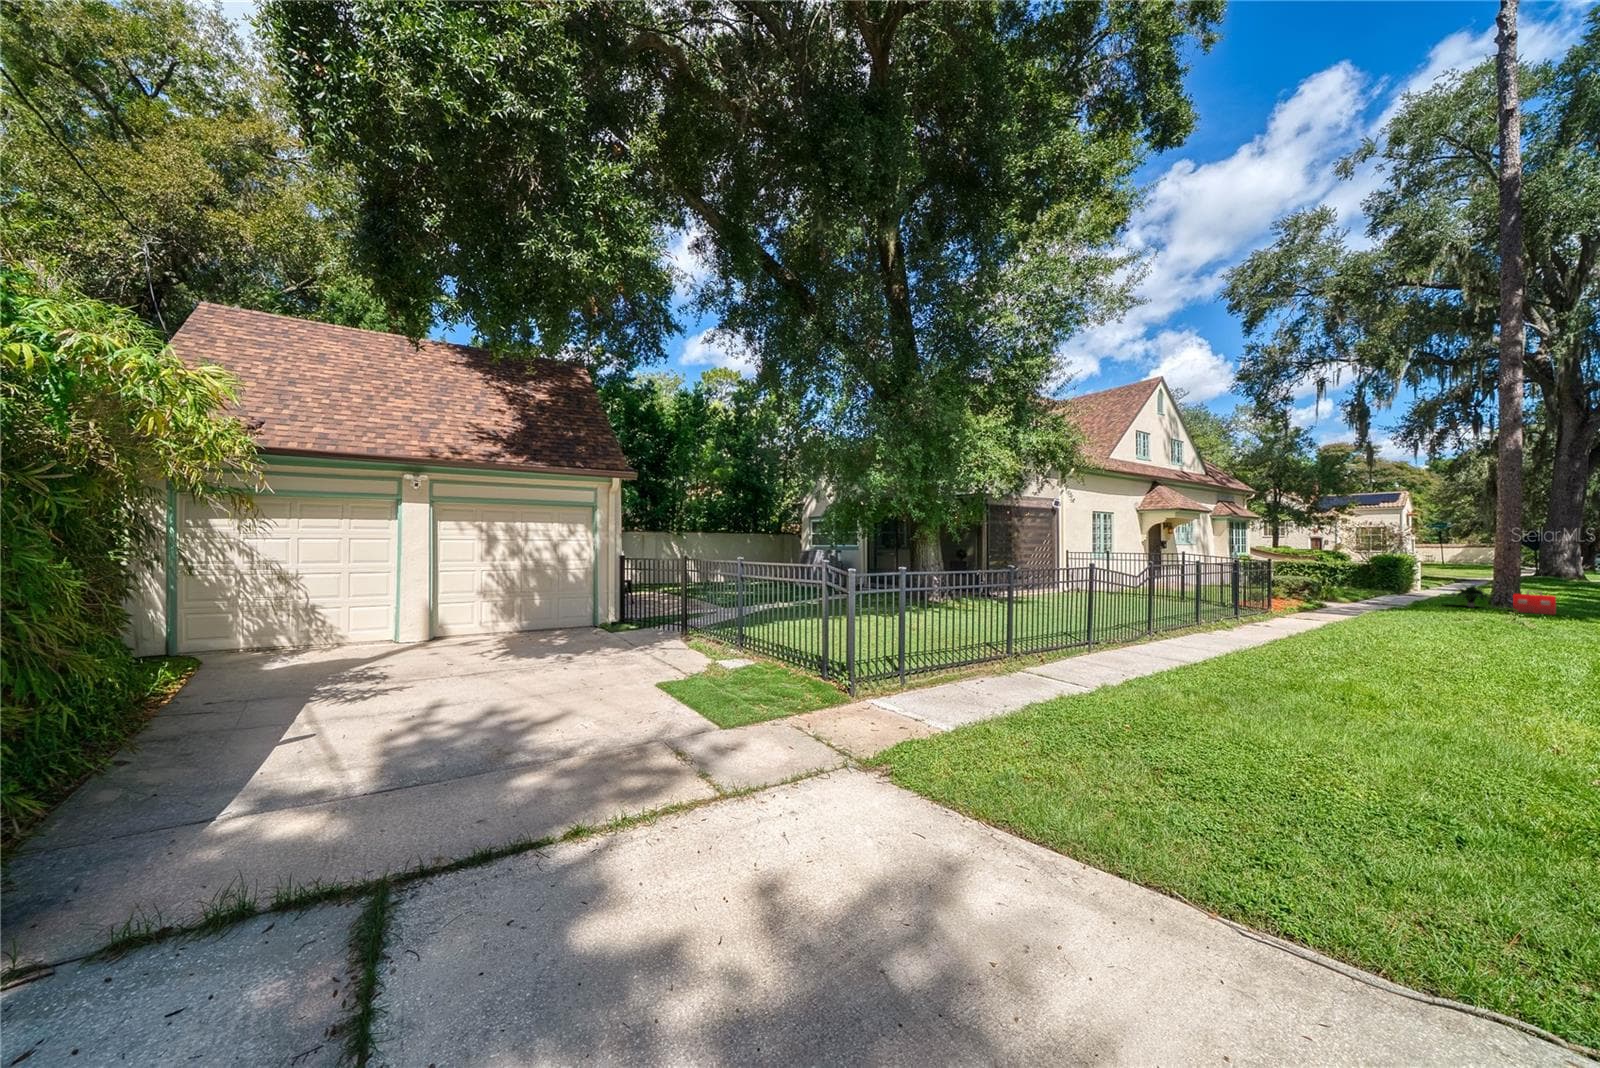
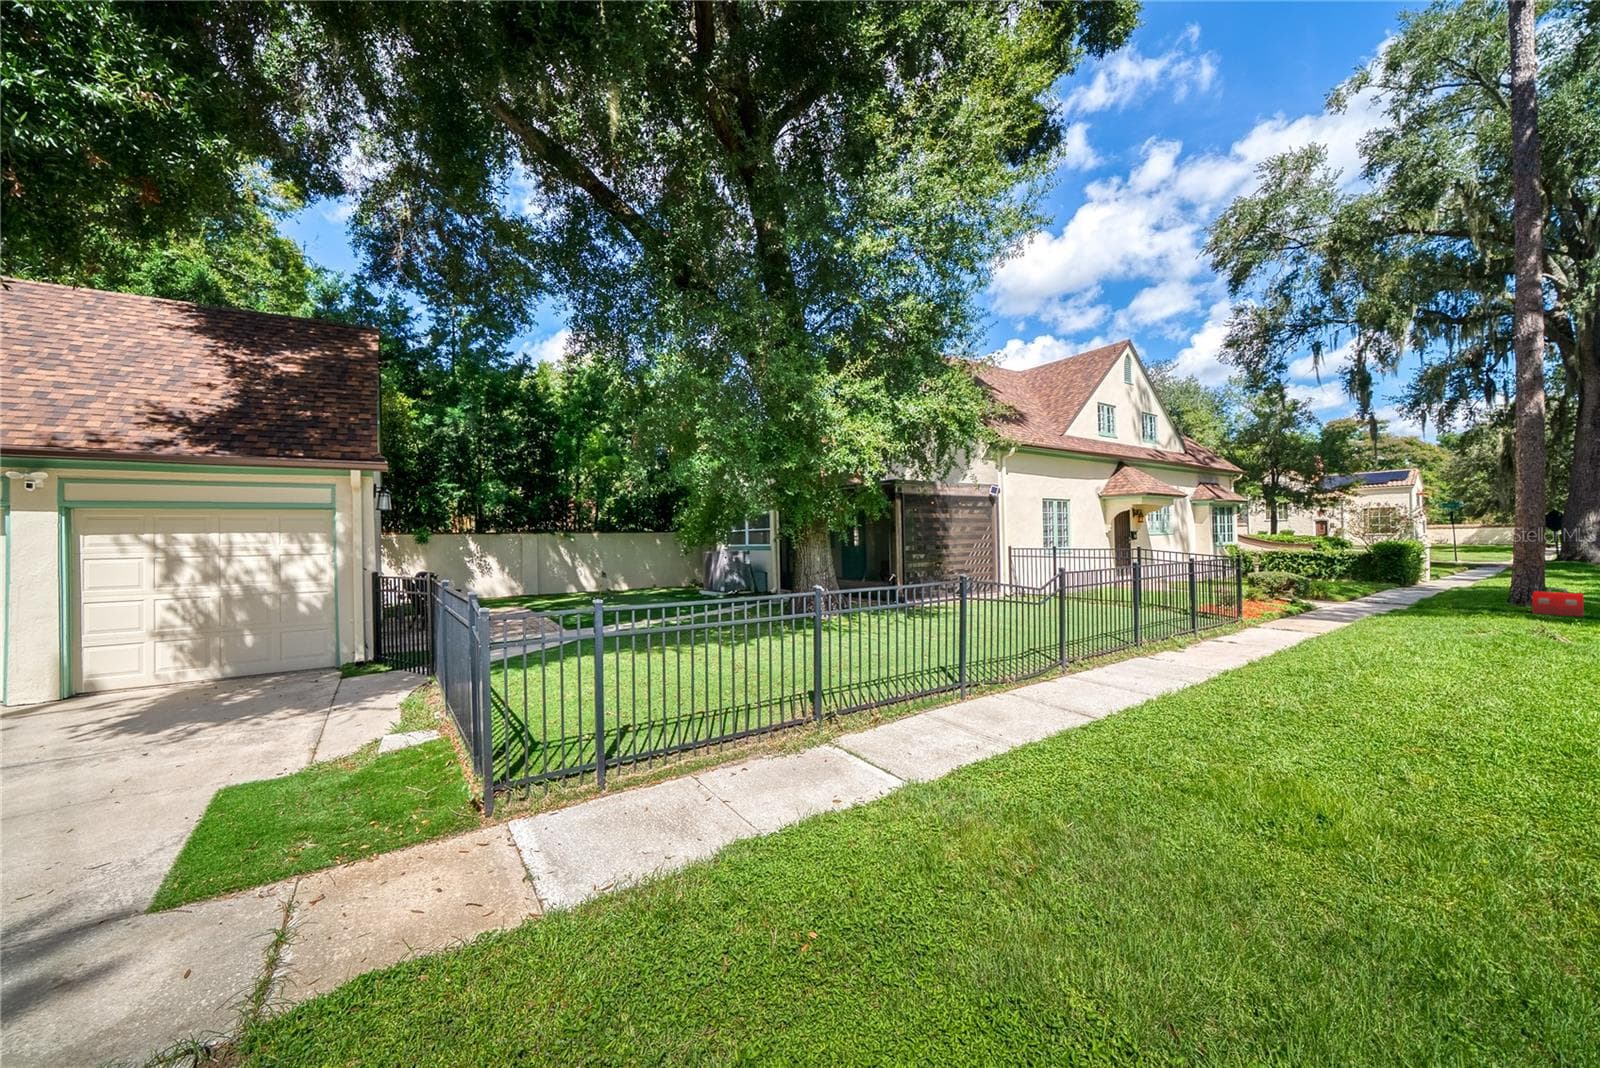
potted plant: present [1451,585,1489,607] -> none [1455,579,1510,608]

